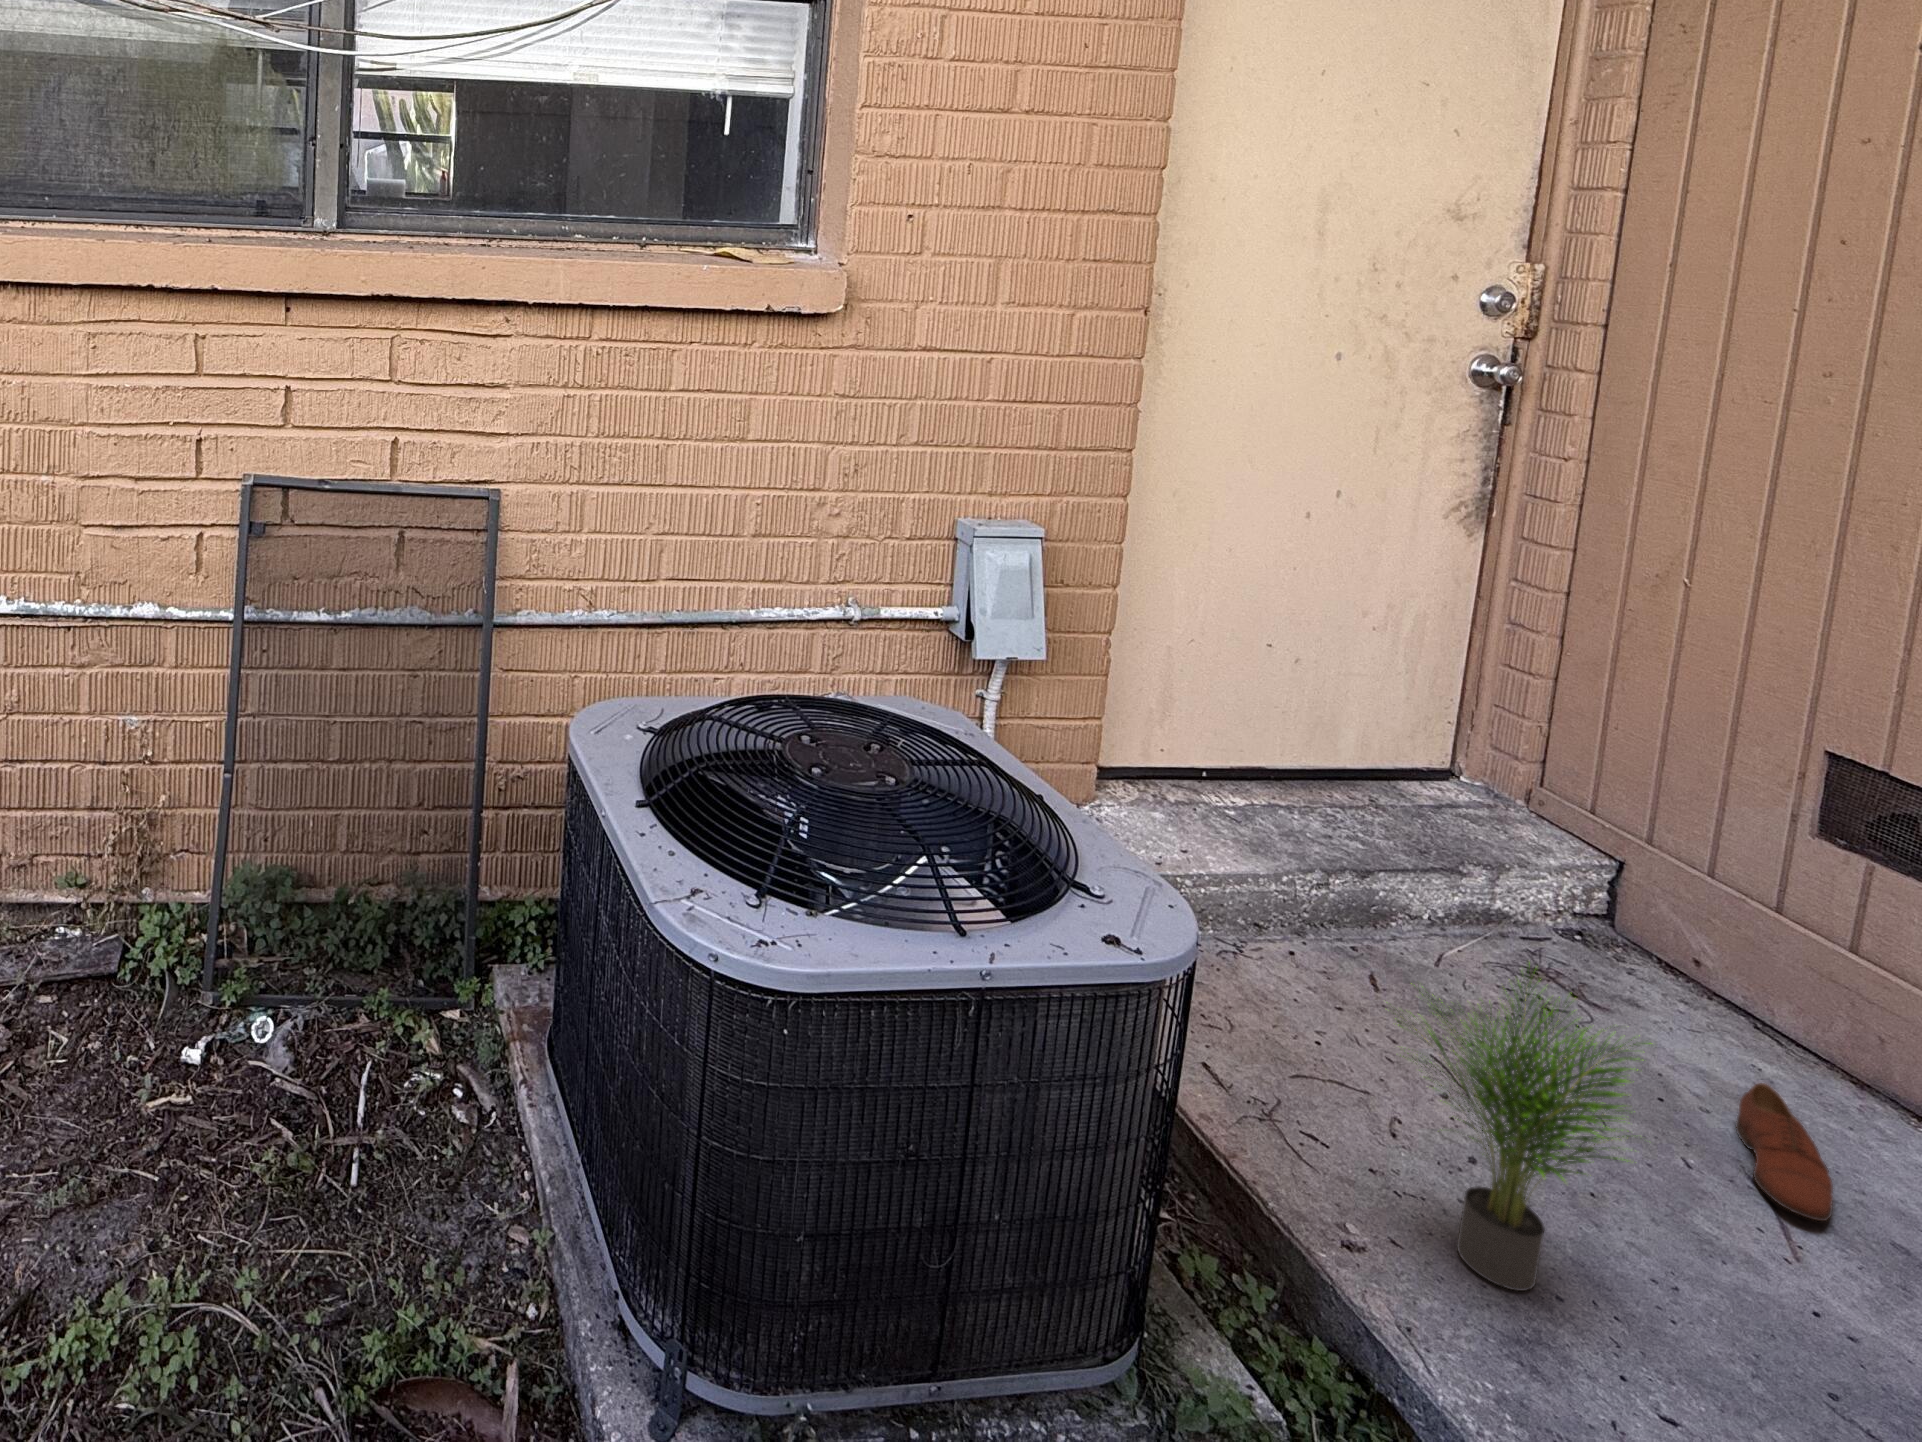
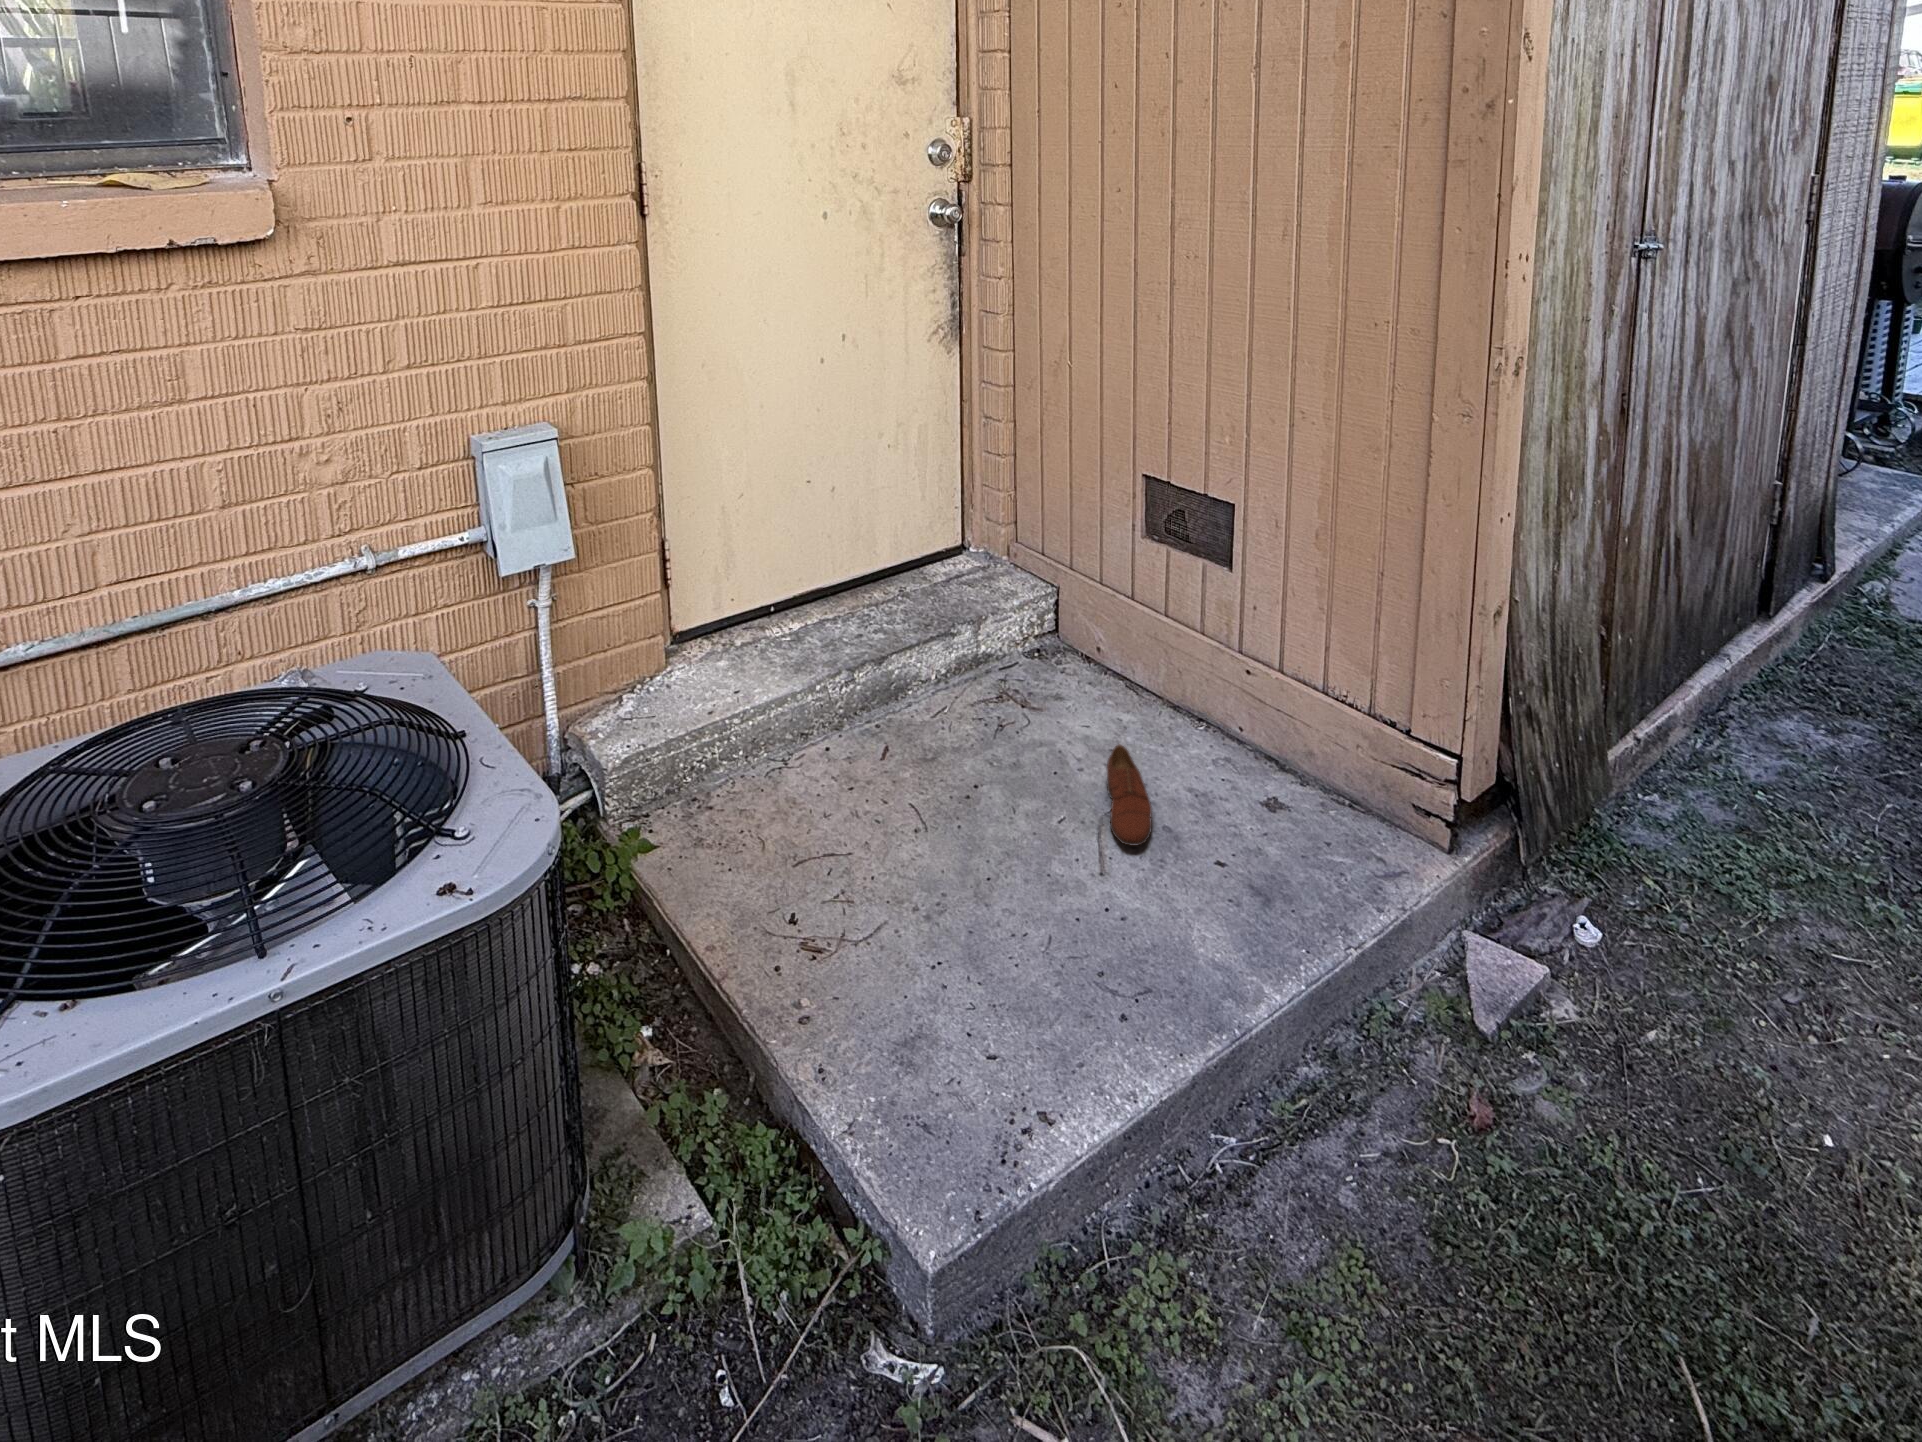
potted plant: present [1400,973,1652,1291] -> none [829,737,999,1018]

